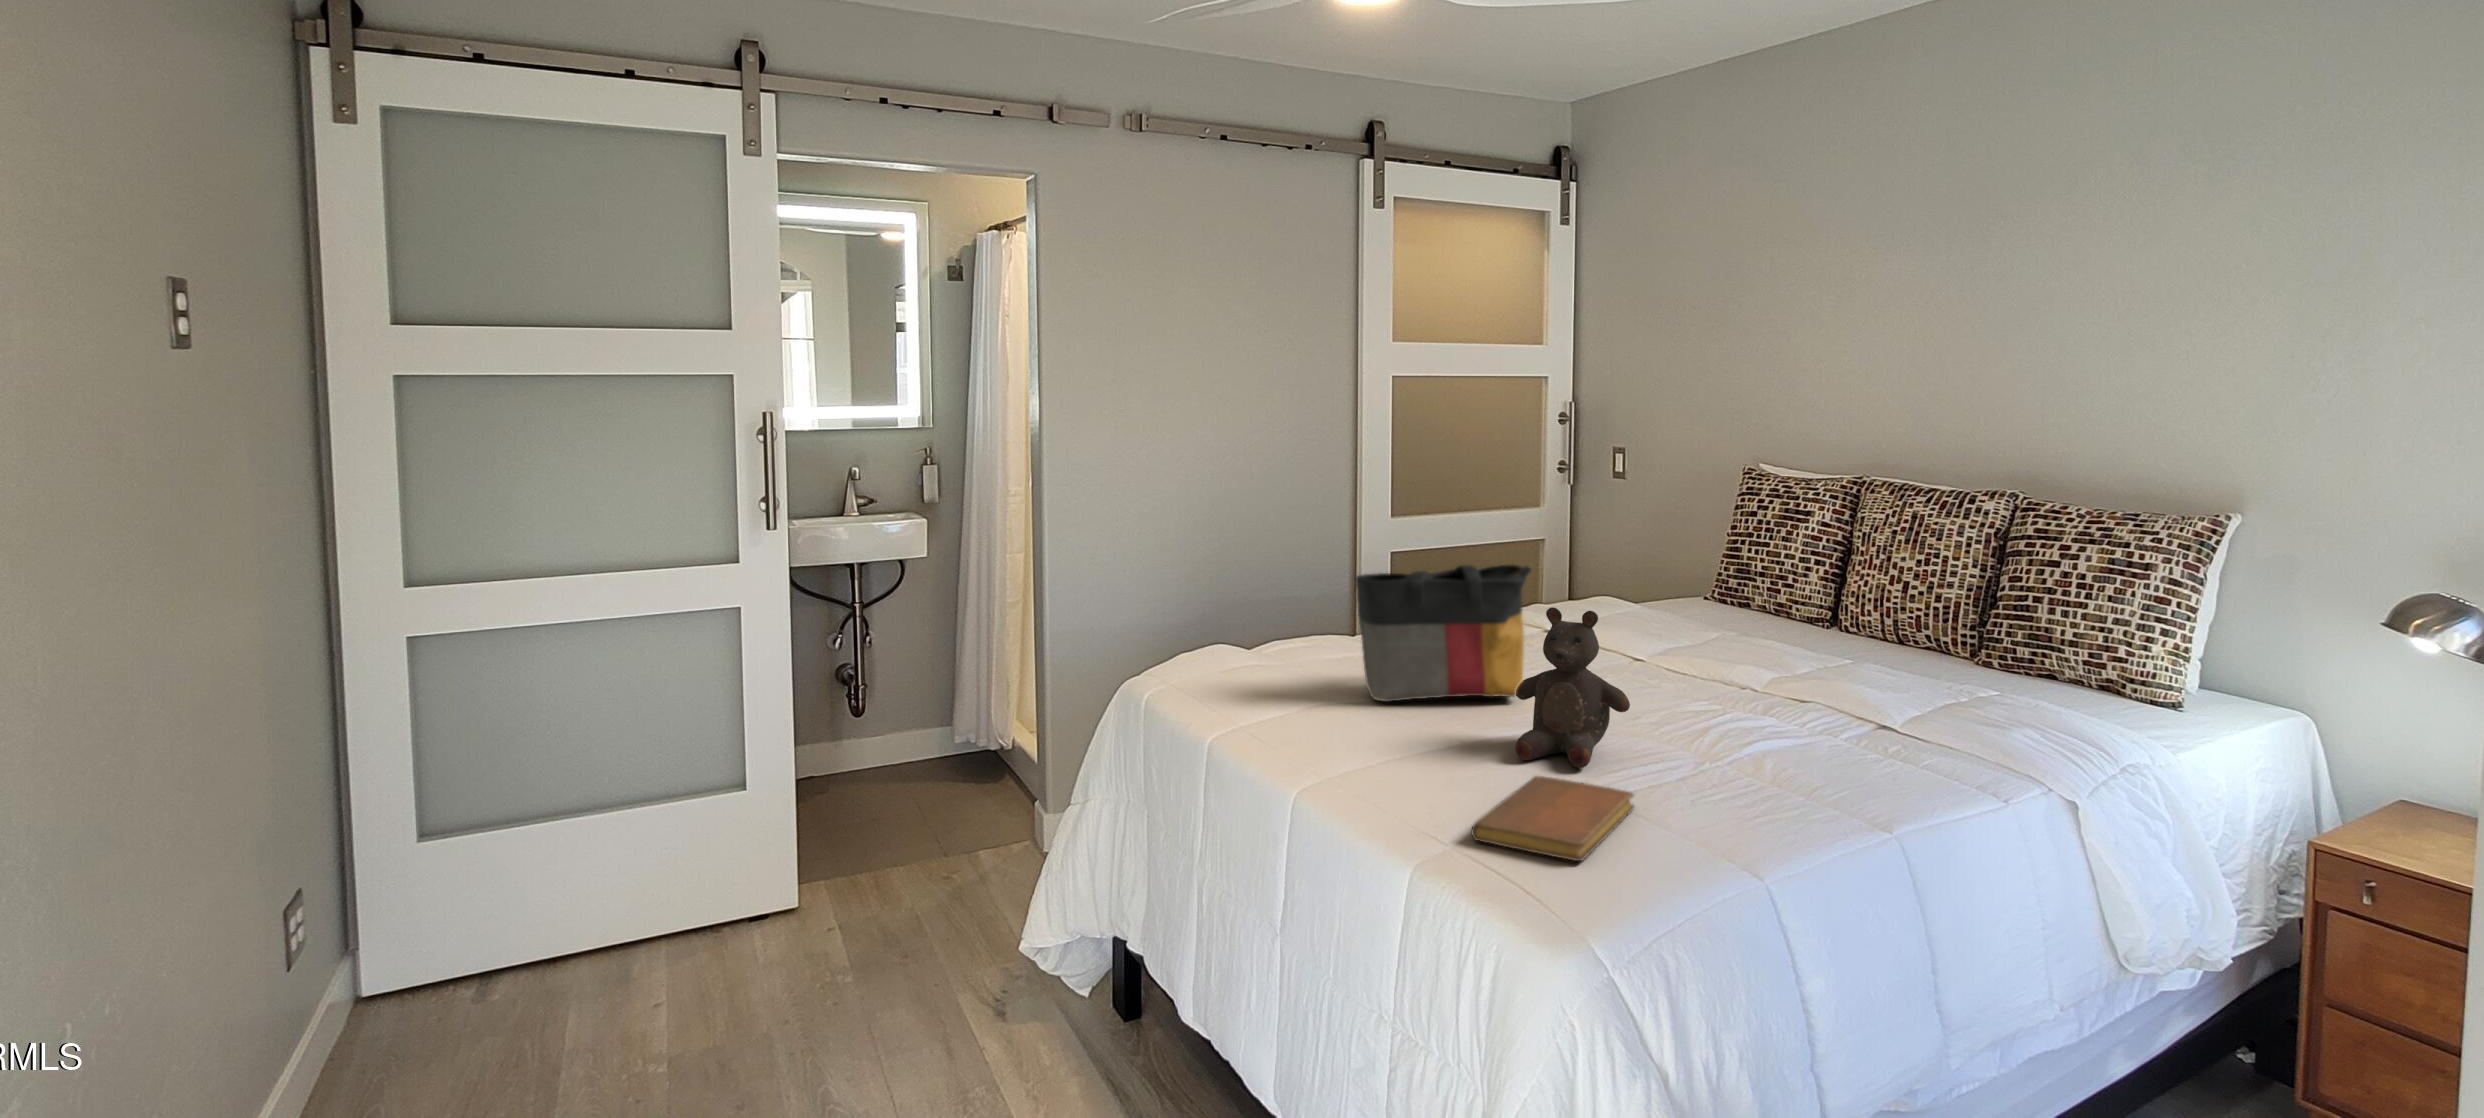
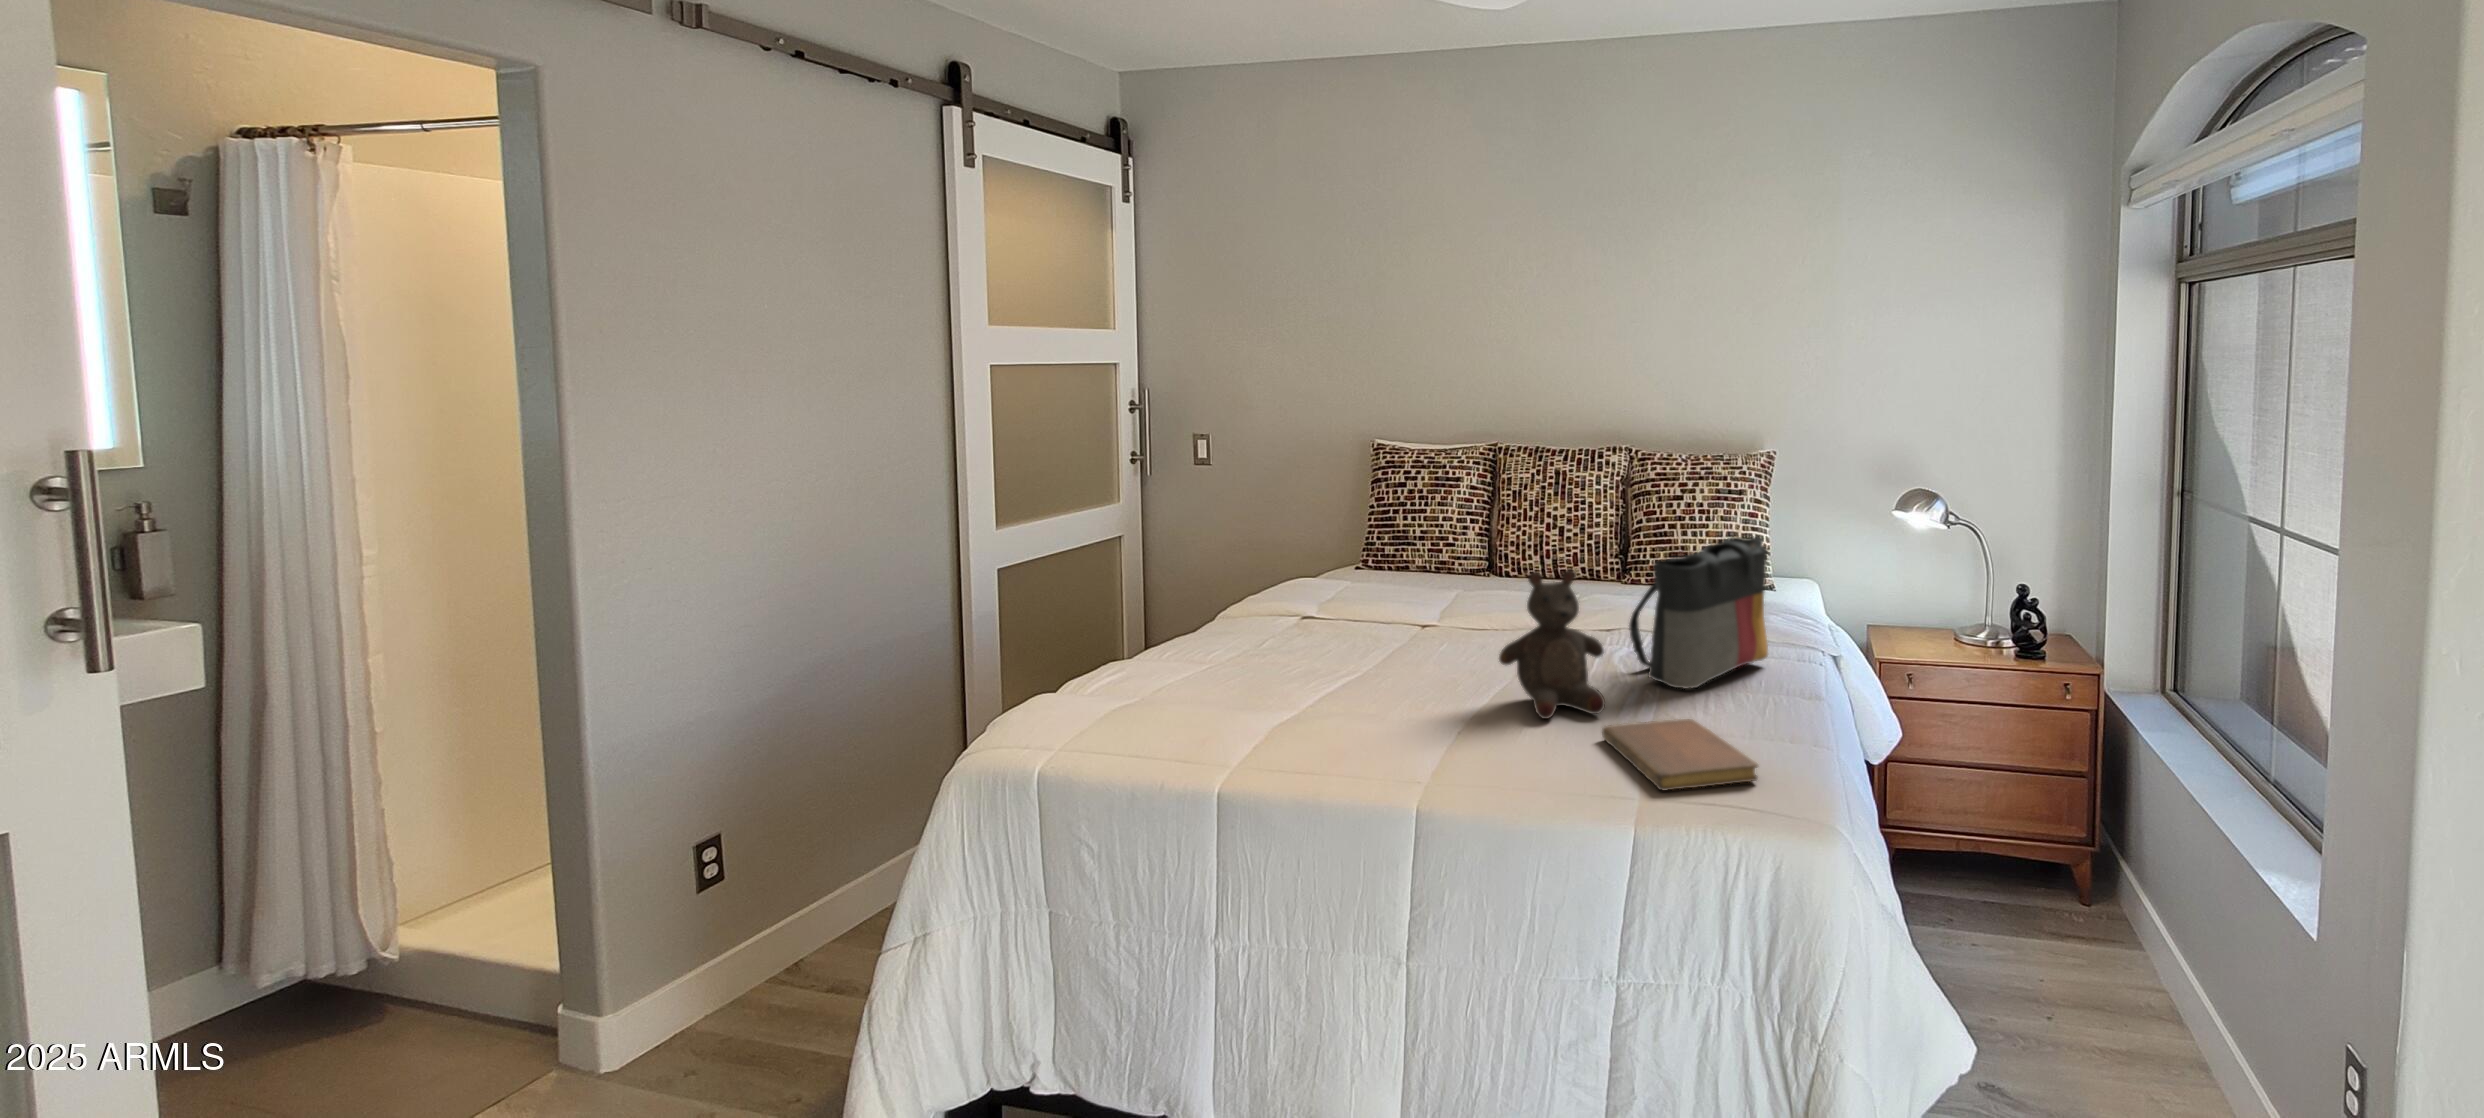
tote bag: present [1356,565,1531,702] -> present [1629,536,1768,689]

